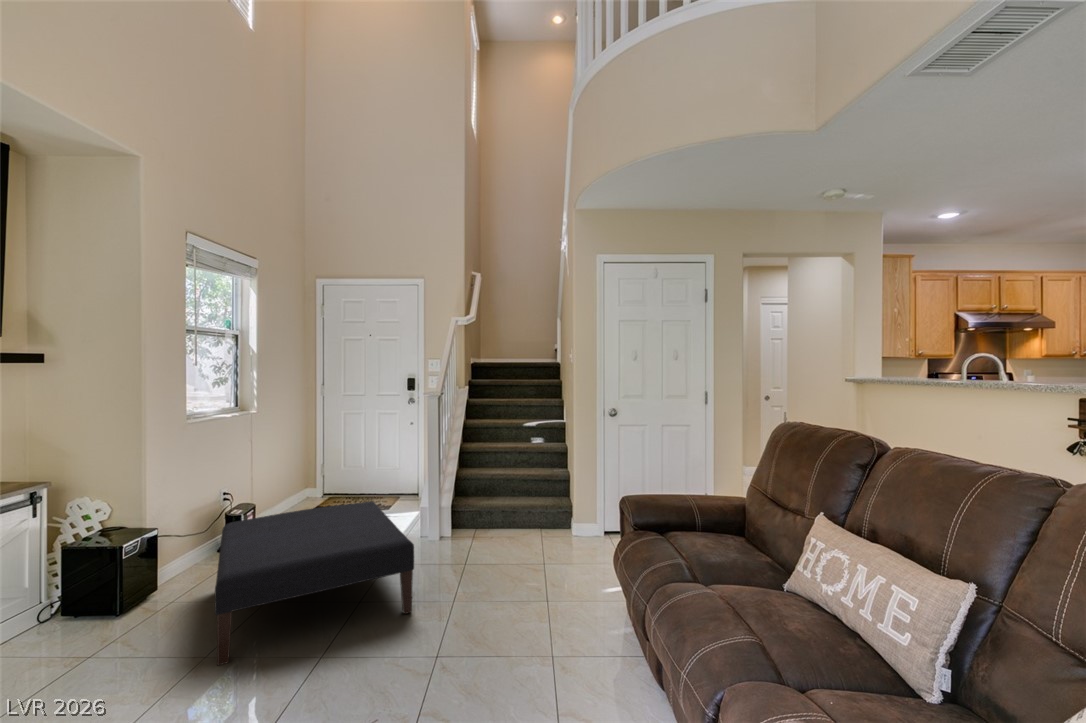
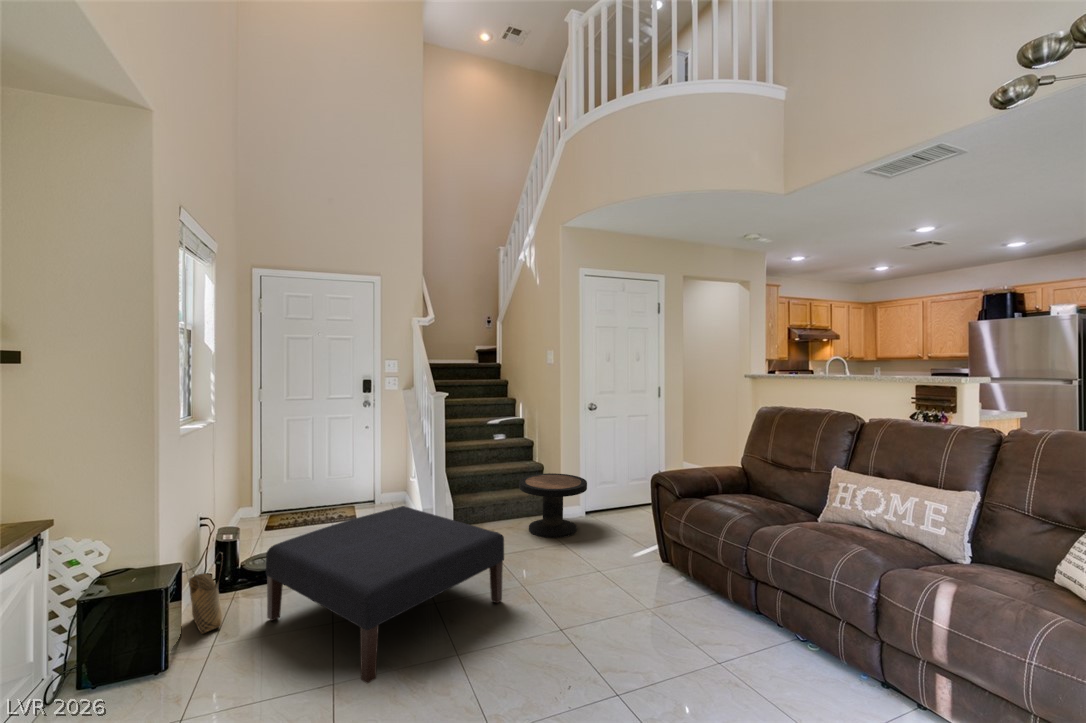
side table: none [512,483,587,556] -> present [519,473,587,538]
woven basket: none [168,524,201,590] -> present [189,571,222,633]

